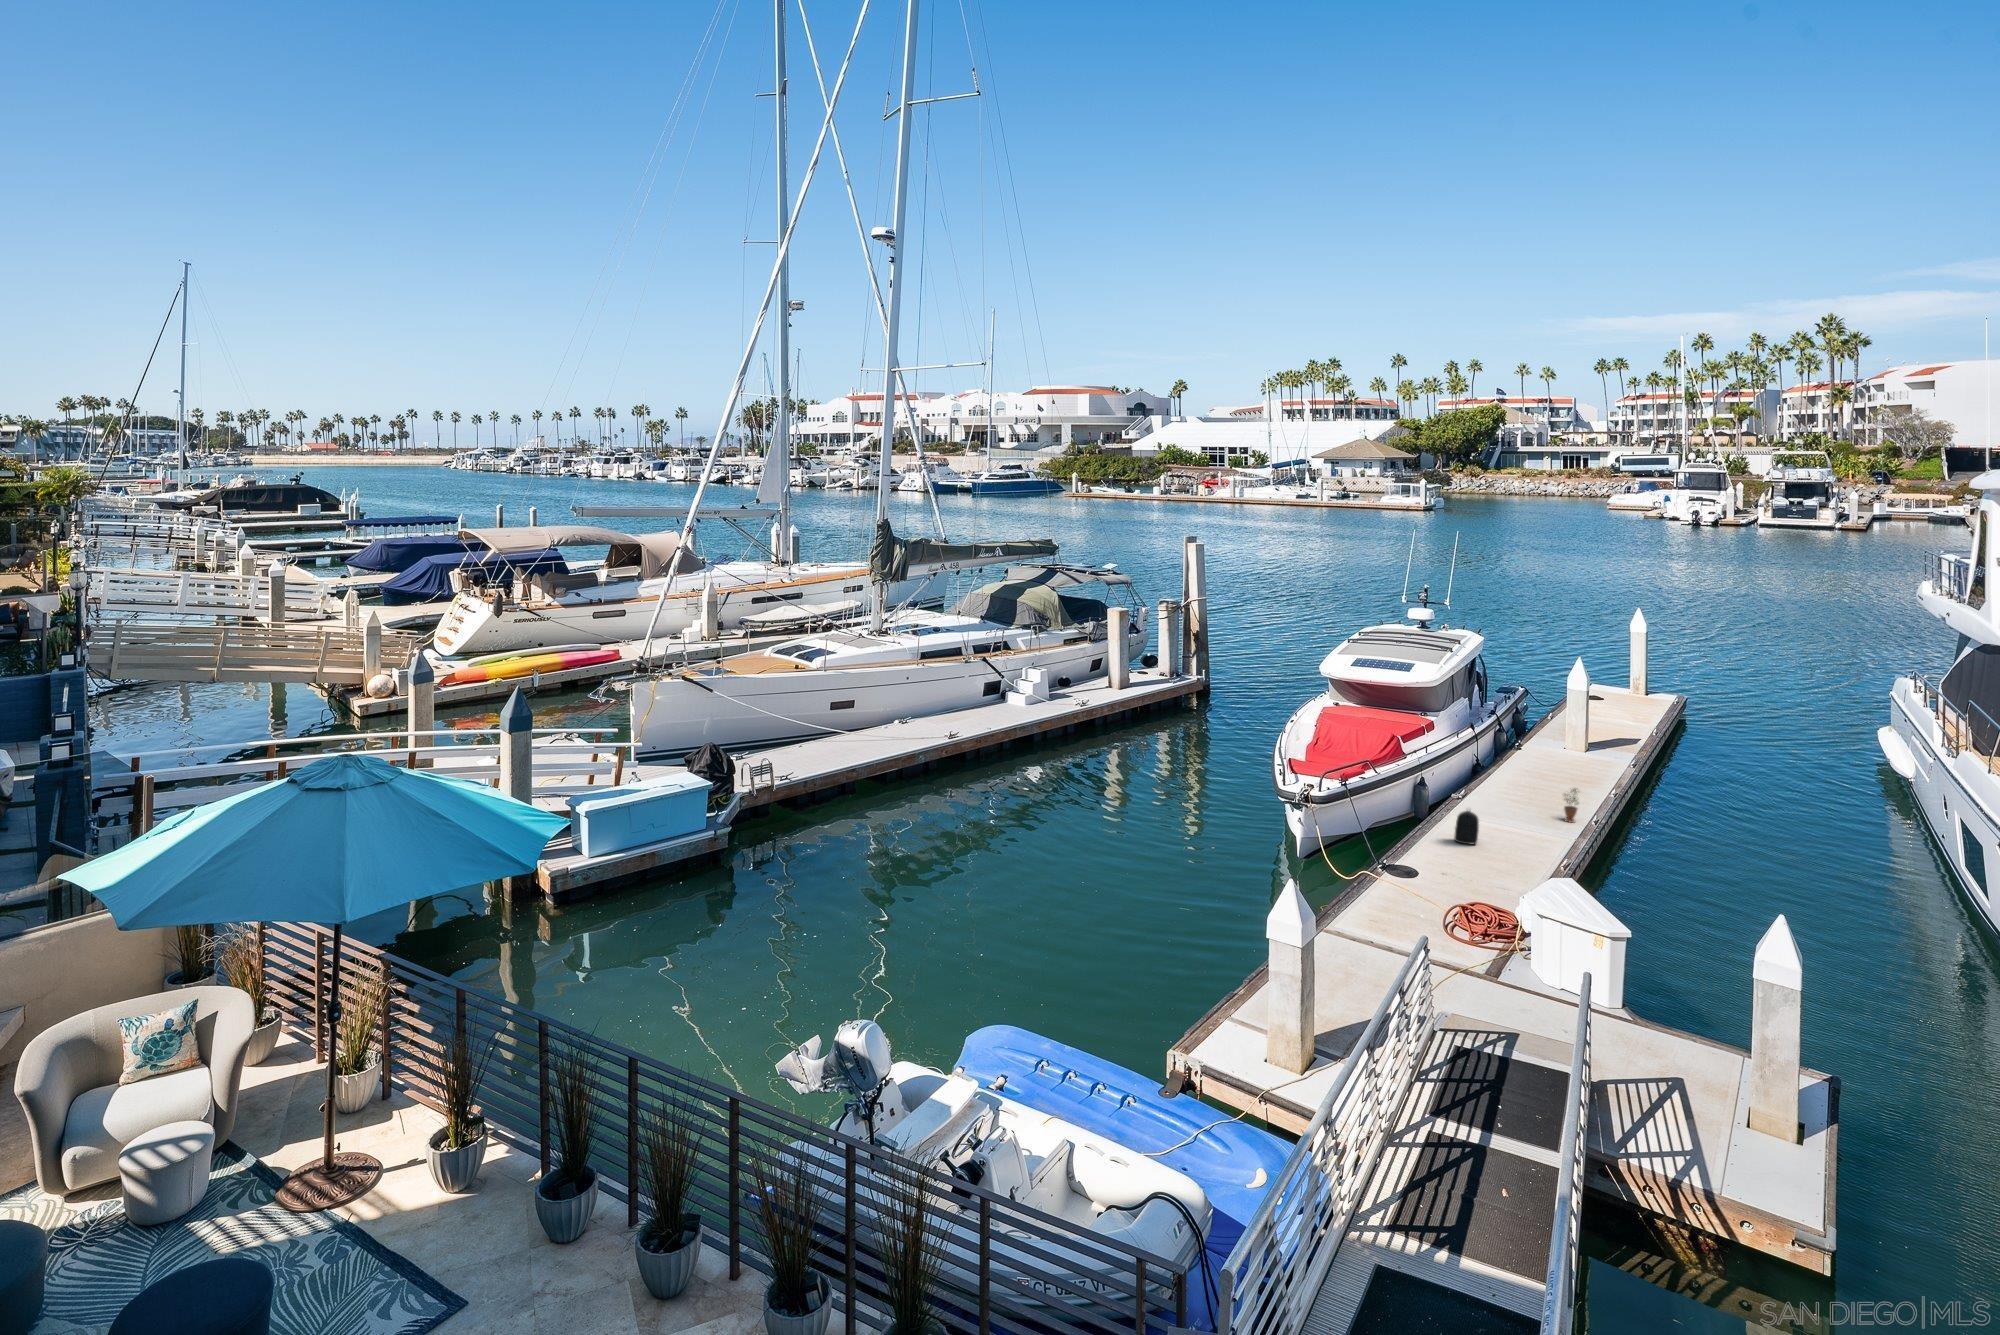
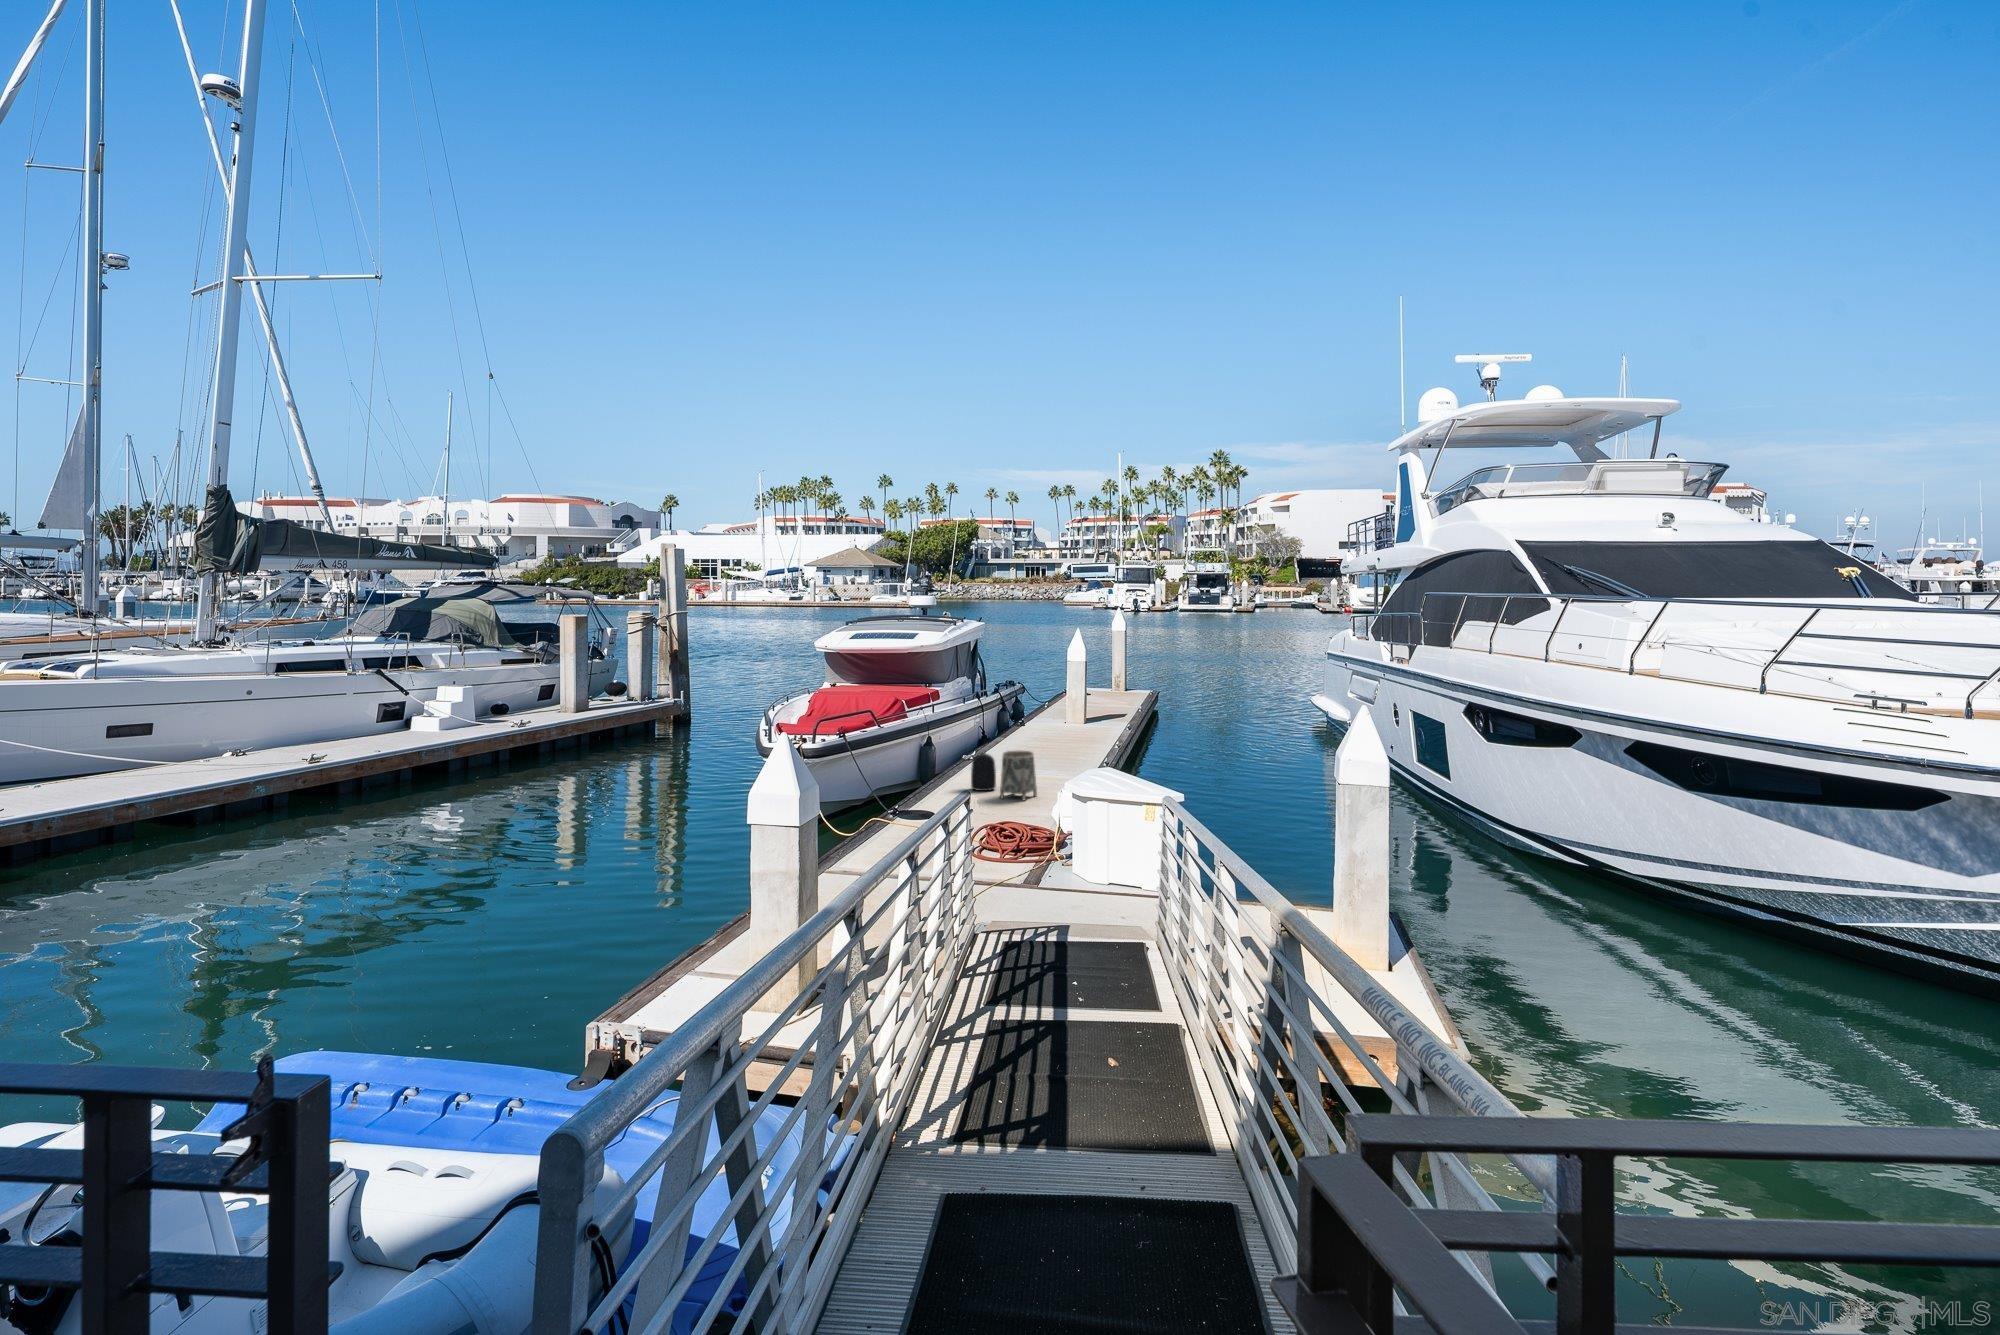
potted plant: present [1564,788,1578,823] -> none [1074,726,1092,766]
basket: none [1479,816,1515,863] -> present [1000,751,1037,801]

